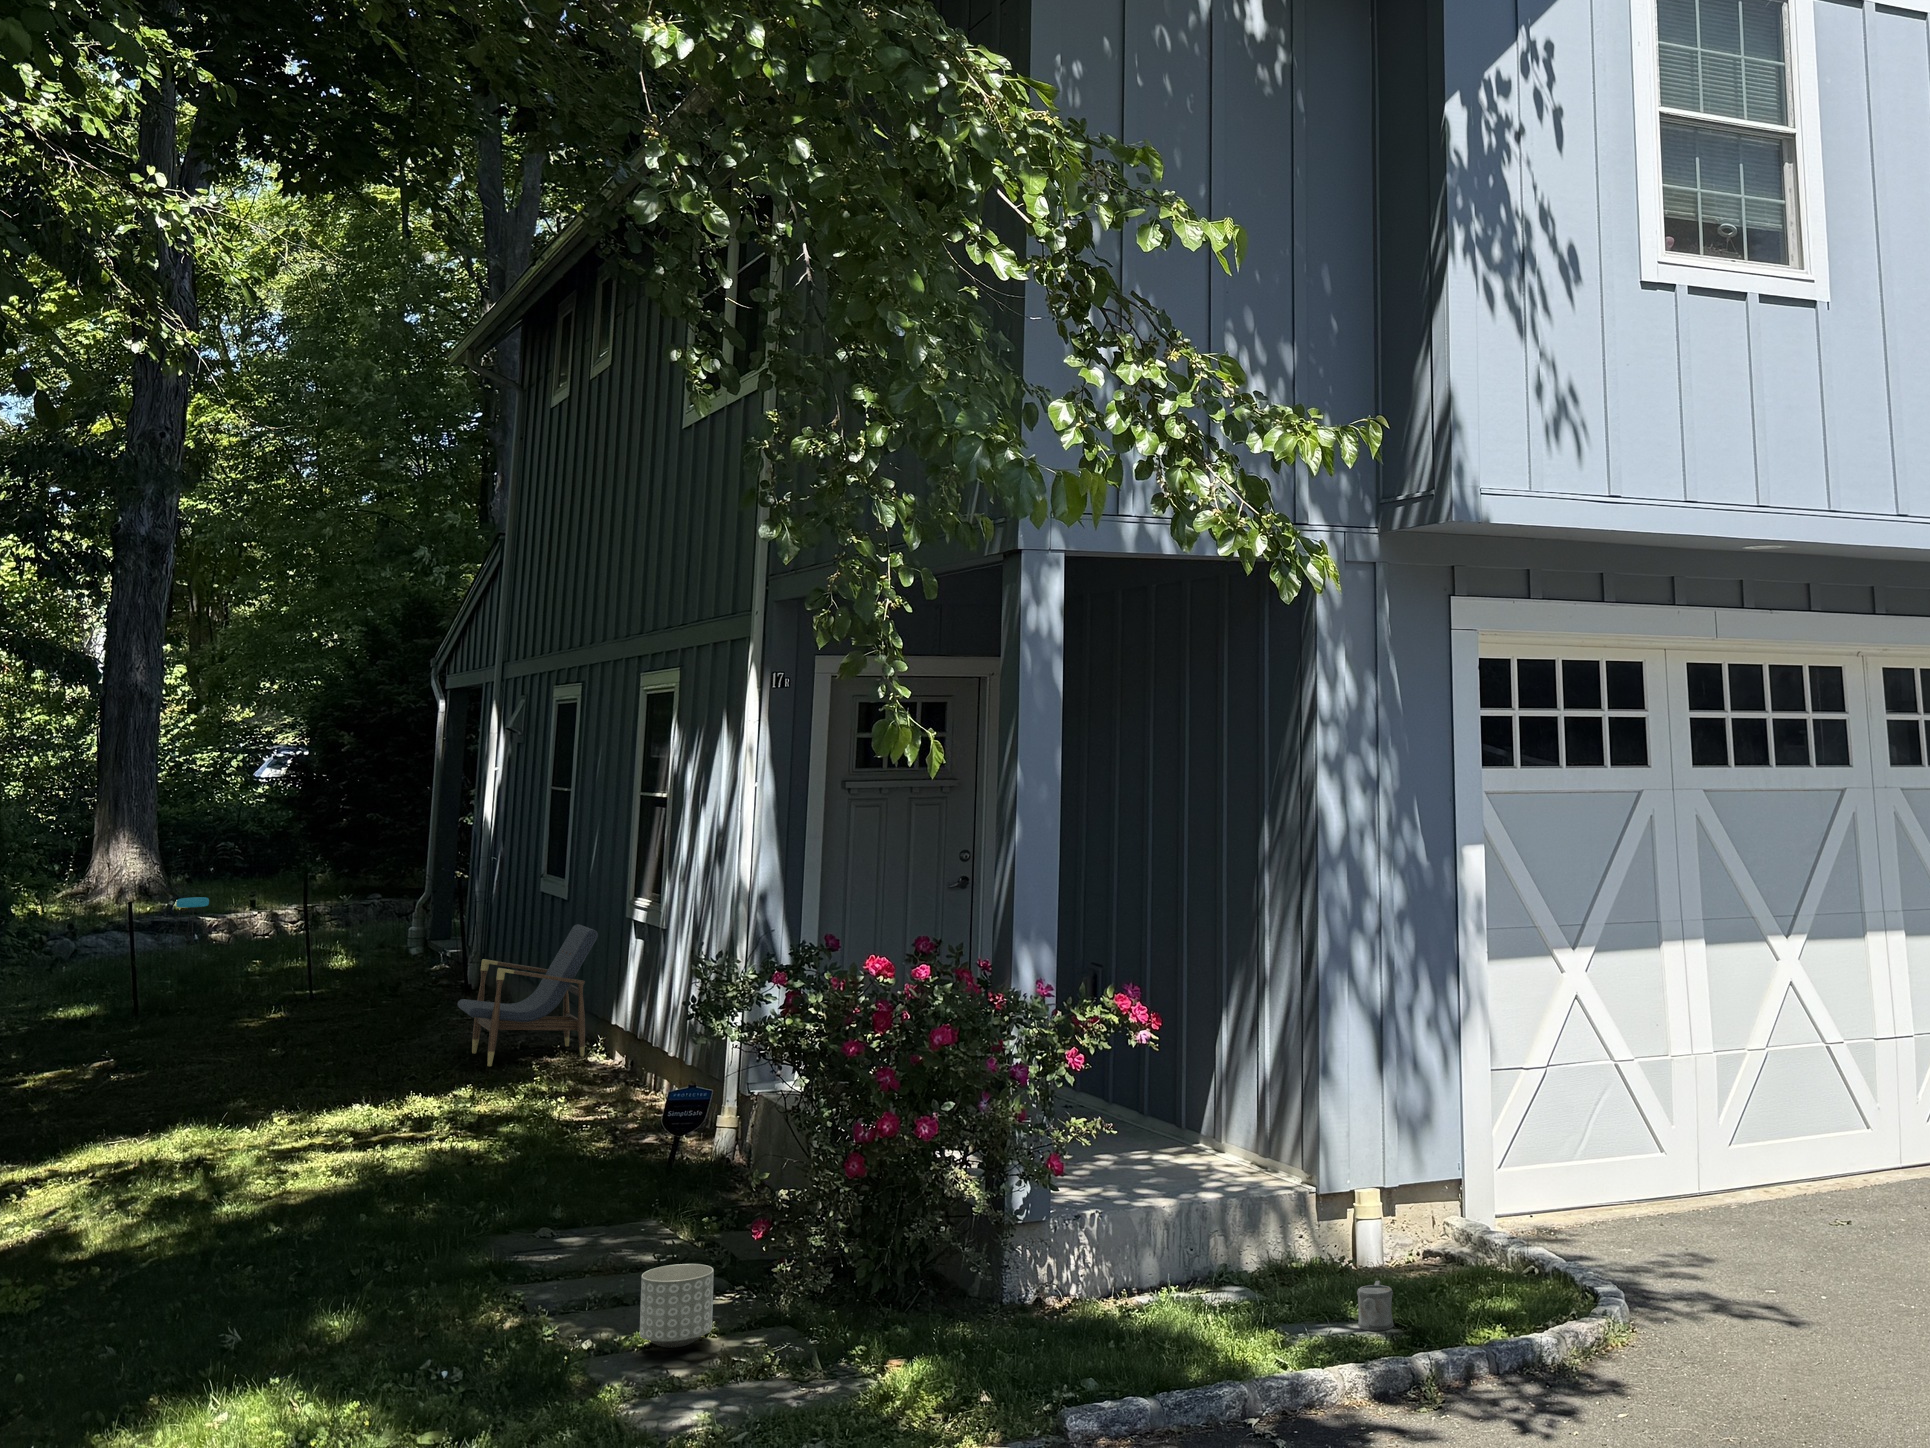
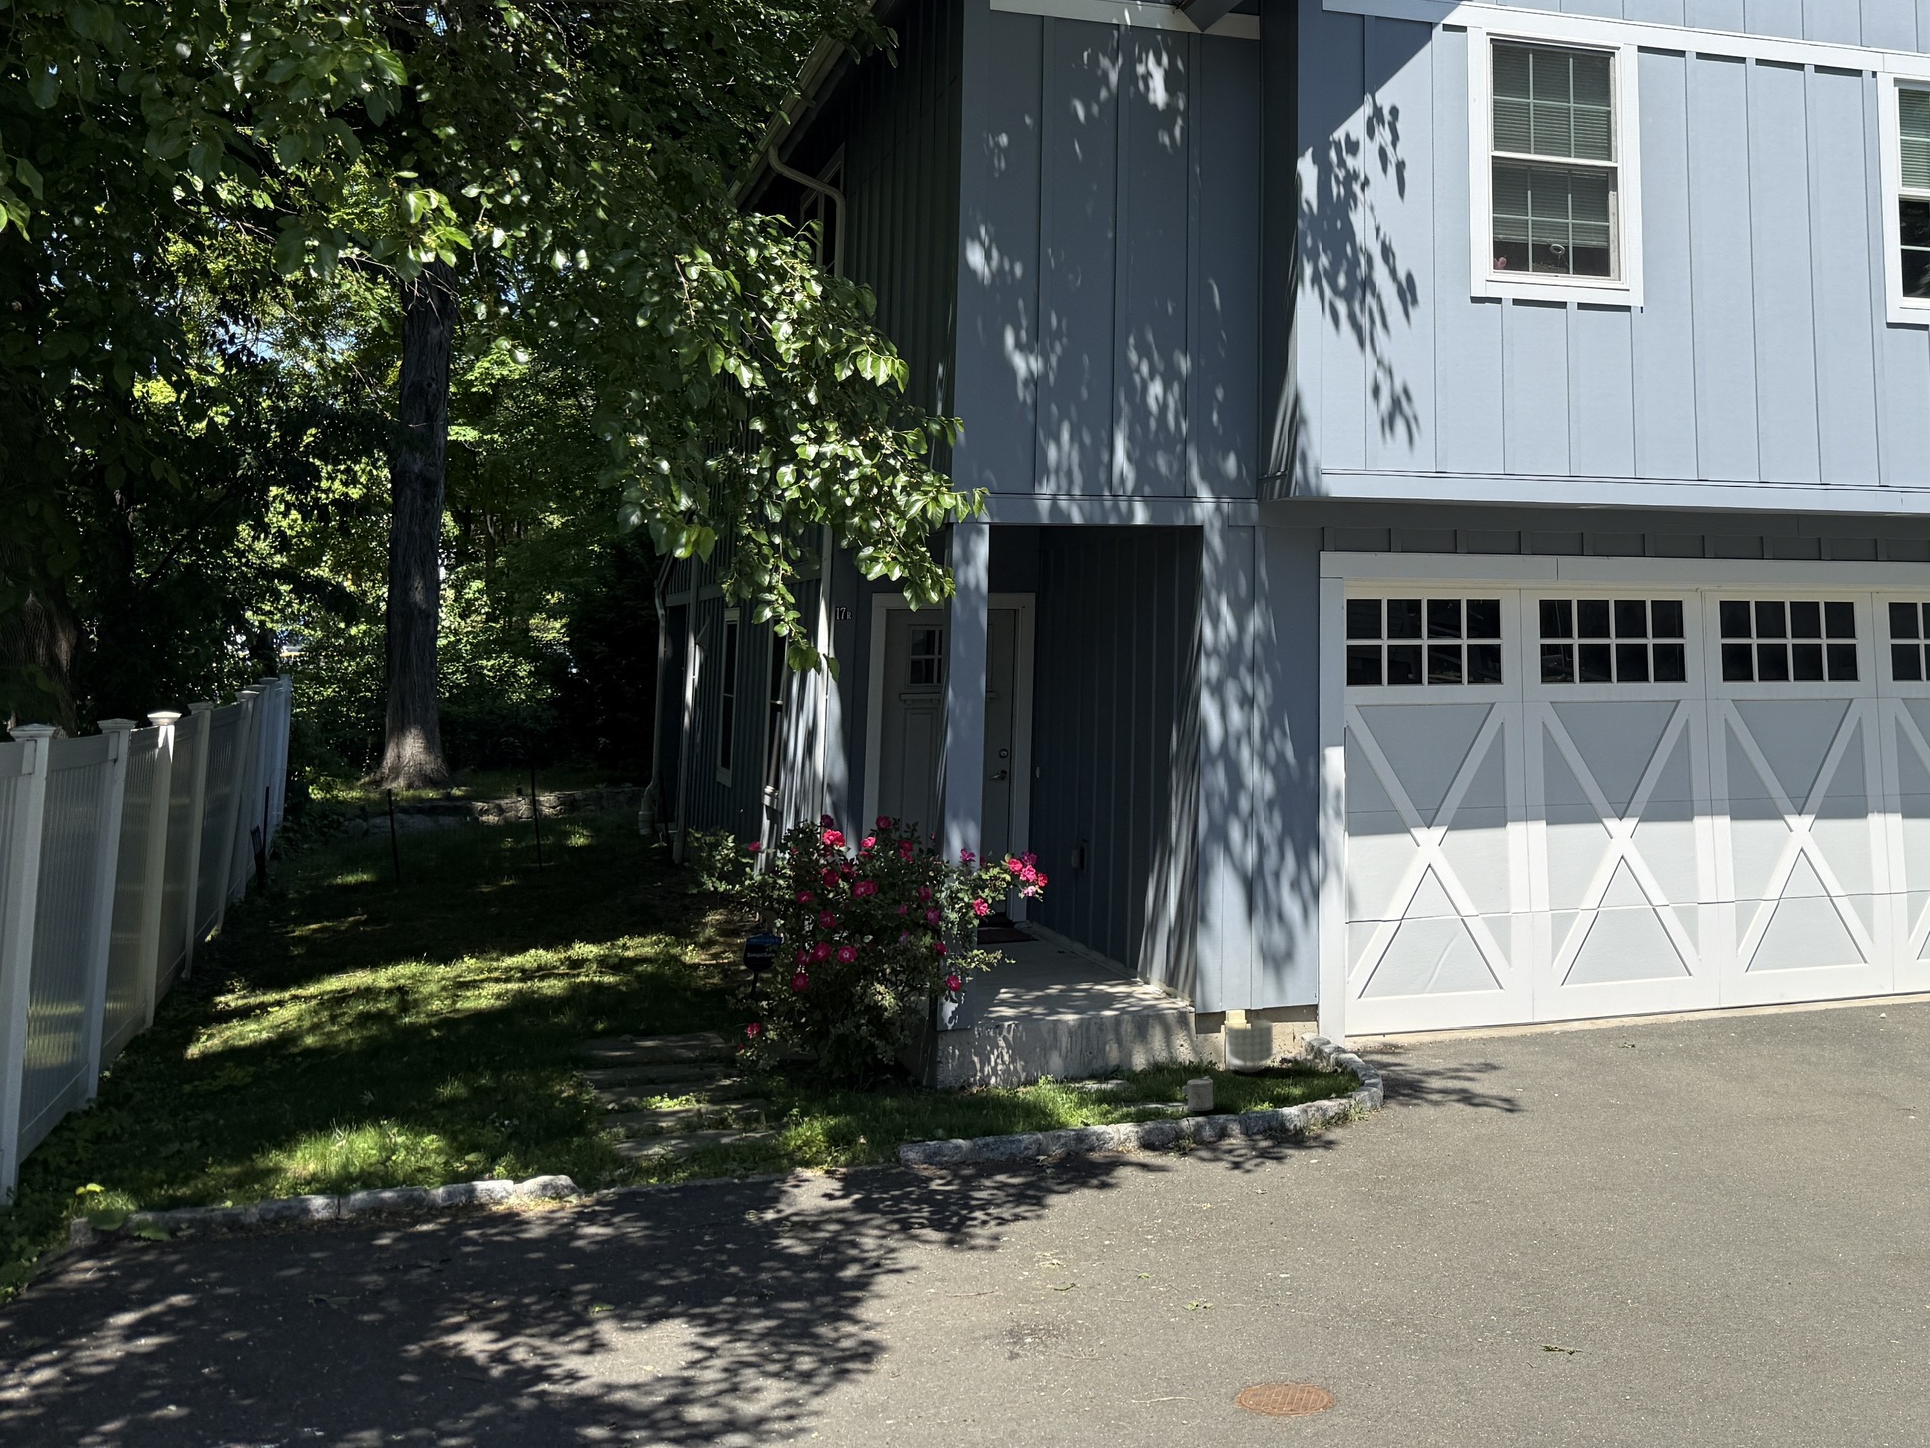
stool: present [171,897,209,944] -> none [443,785,475,825]
lounge chair: present [458,924,598,1066] -> none [632,809,742,923]
planter: present [640,1264,714,1348] -> present [1226,1020,1273,1073]

